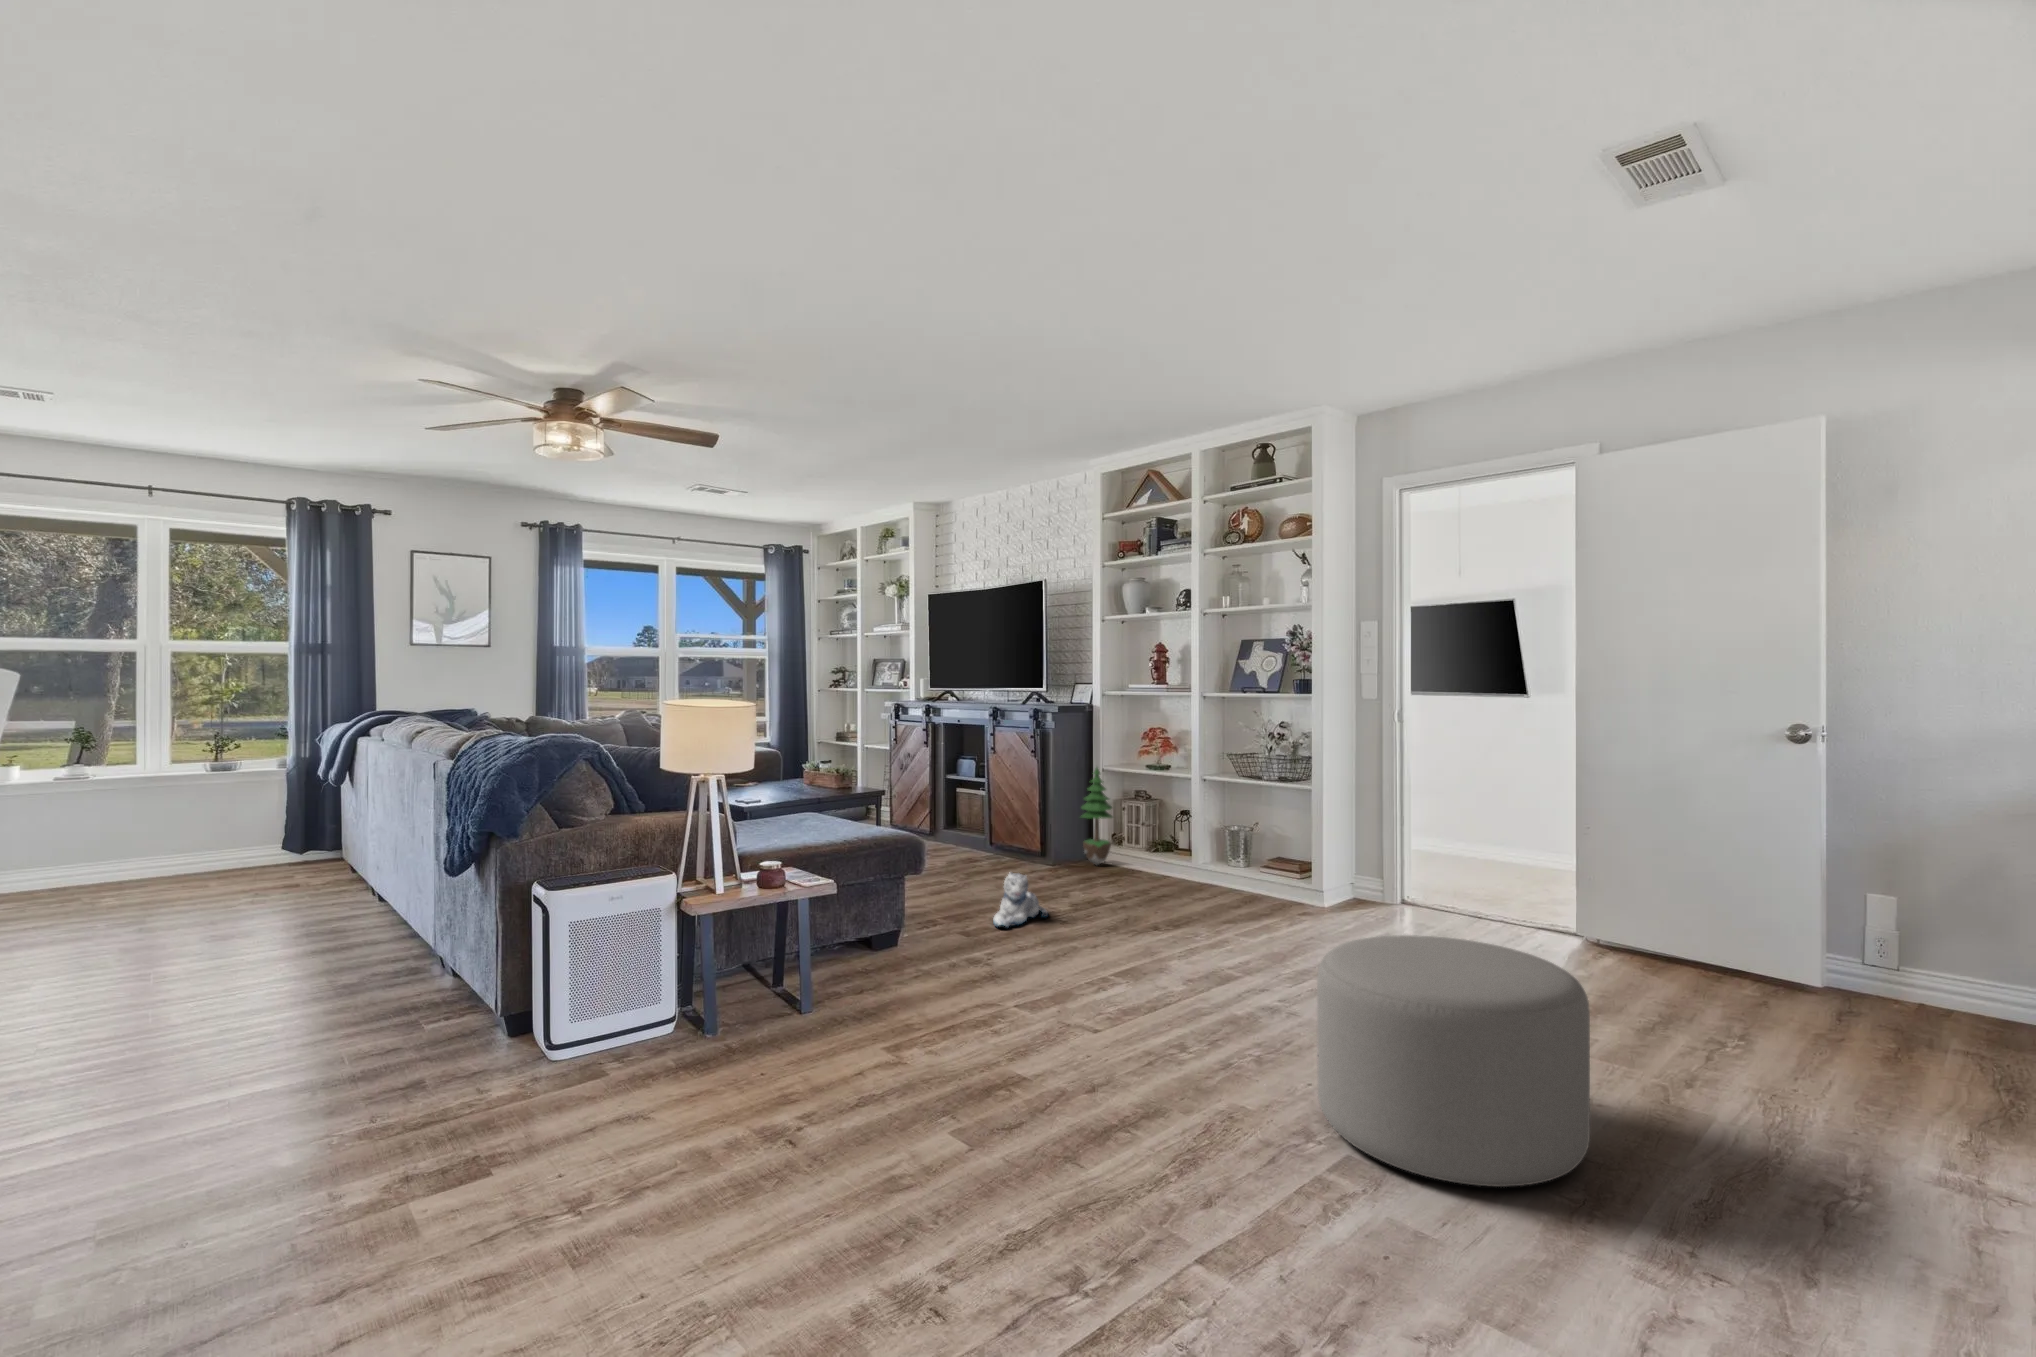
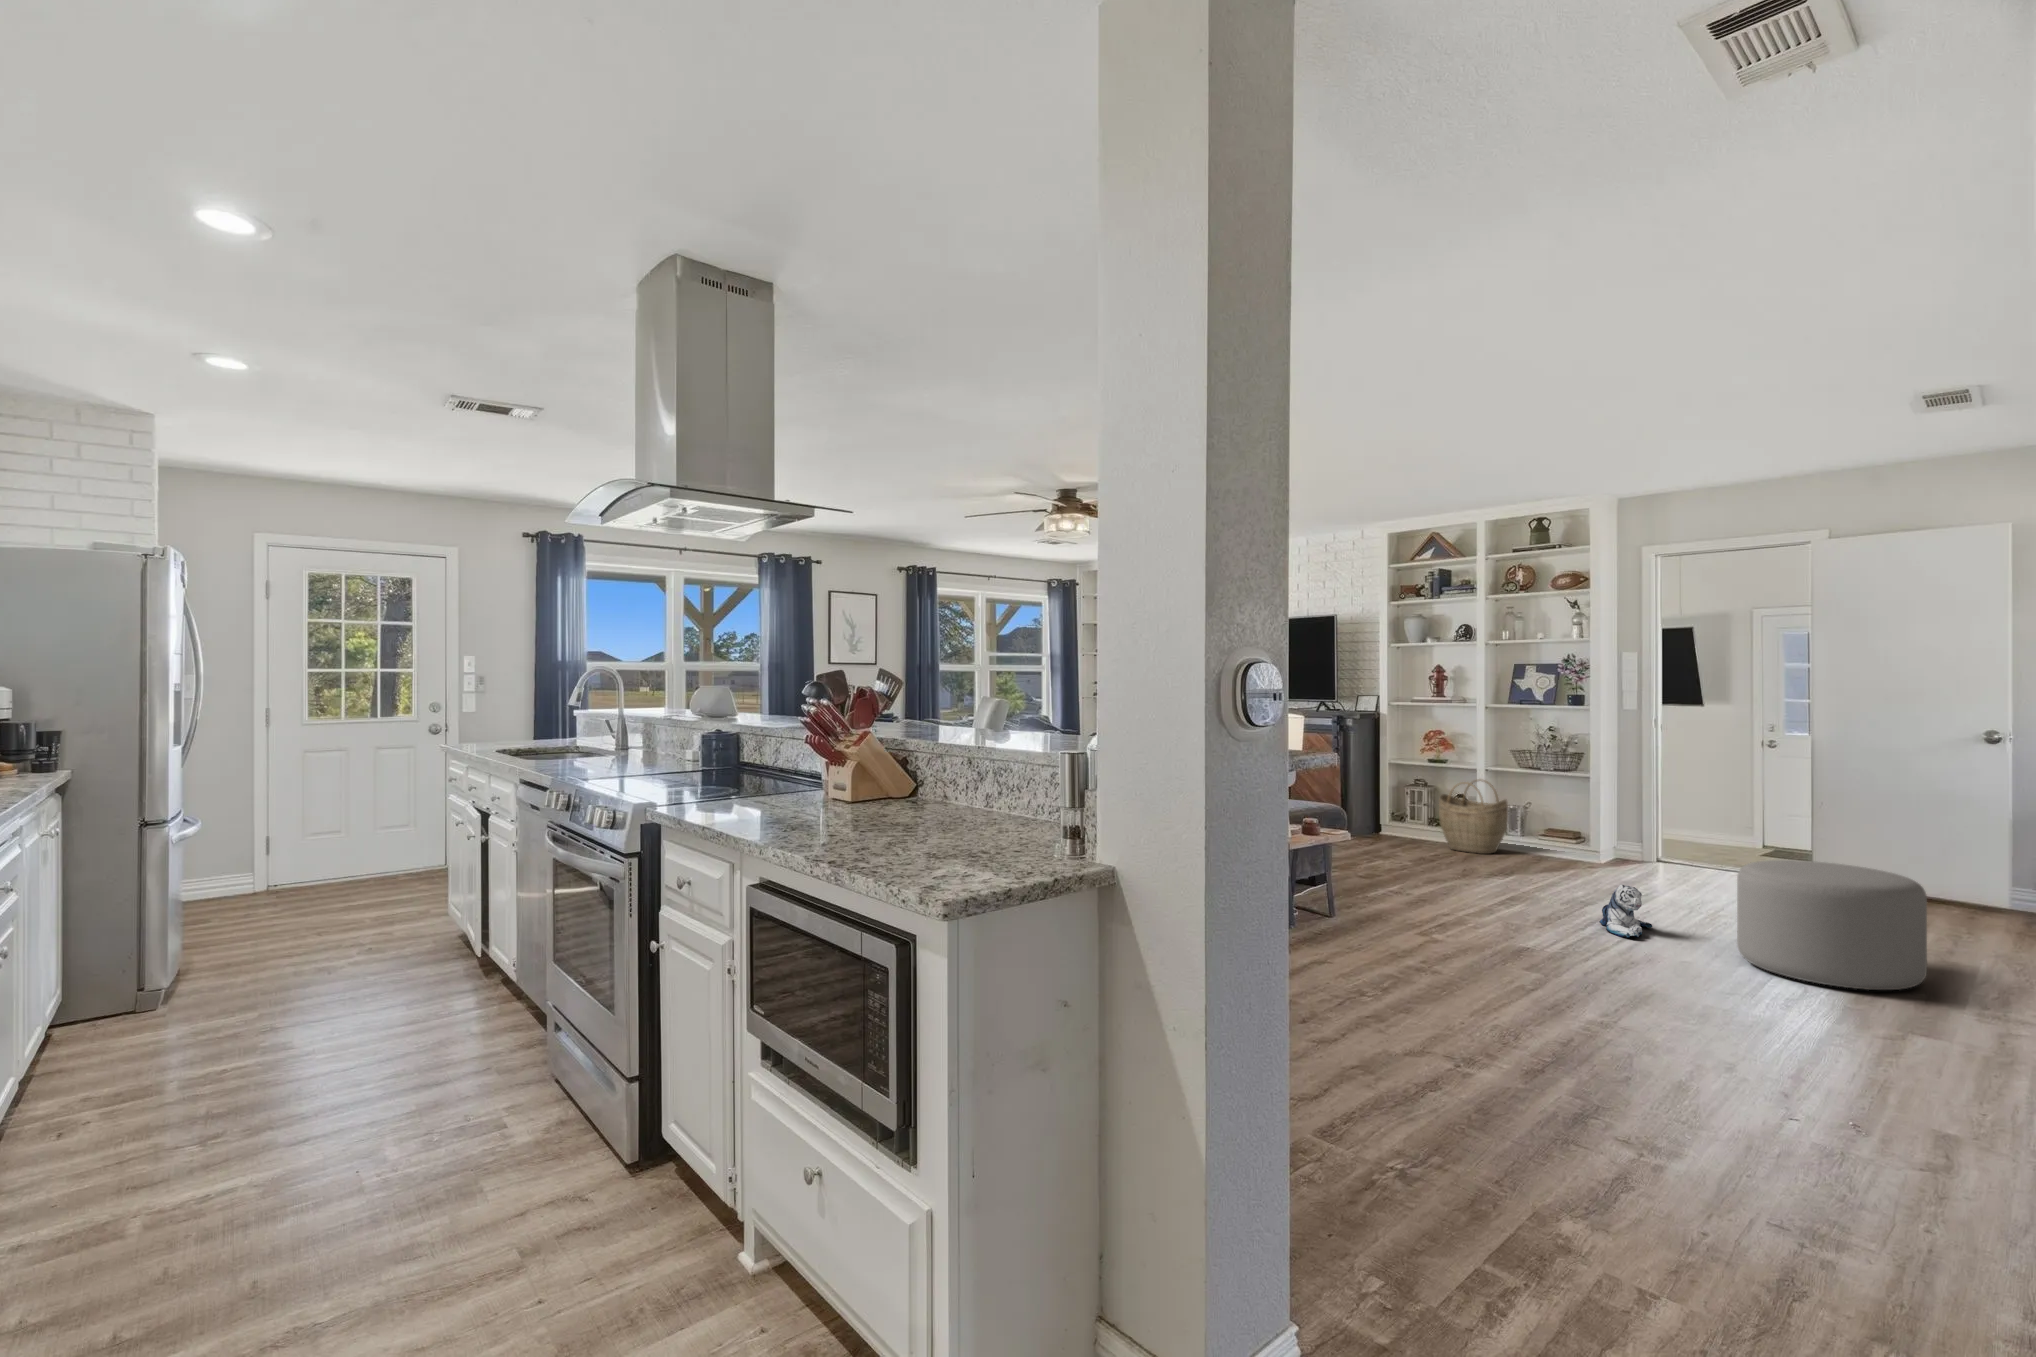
potted tree: present [1081,768,1113,865] -> none [1374,759,1404,837]
woven basket: none [1135,792,1219,892] -> present [1439,780,1508,854]
plush toy: present [993,872,1048,927] -> present [1599,885,1652,937]

